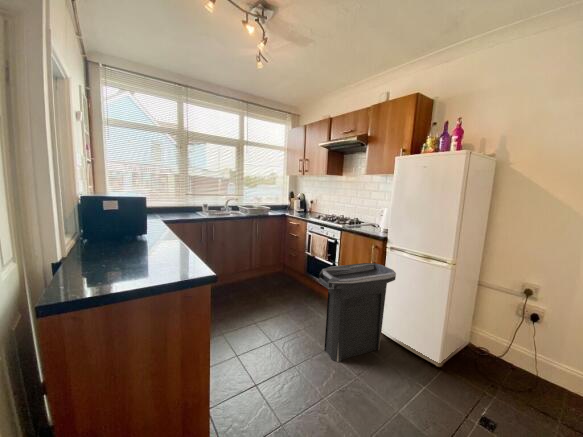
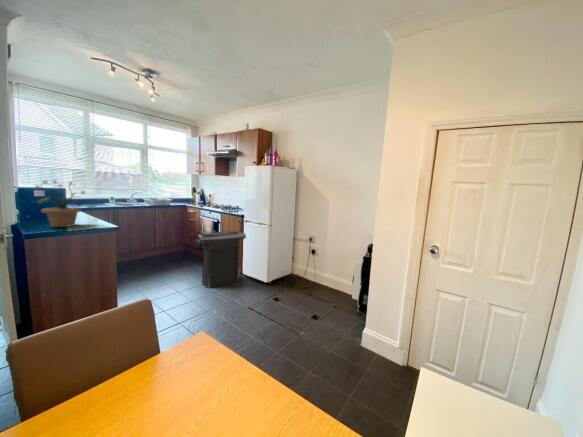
potted plant: none [74,183,165,272] -> present [36,181,85,227]

